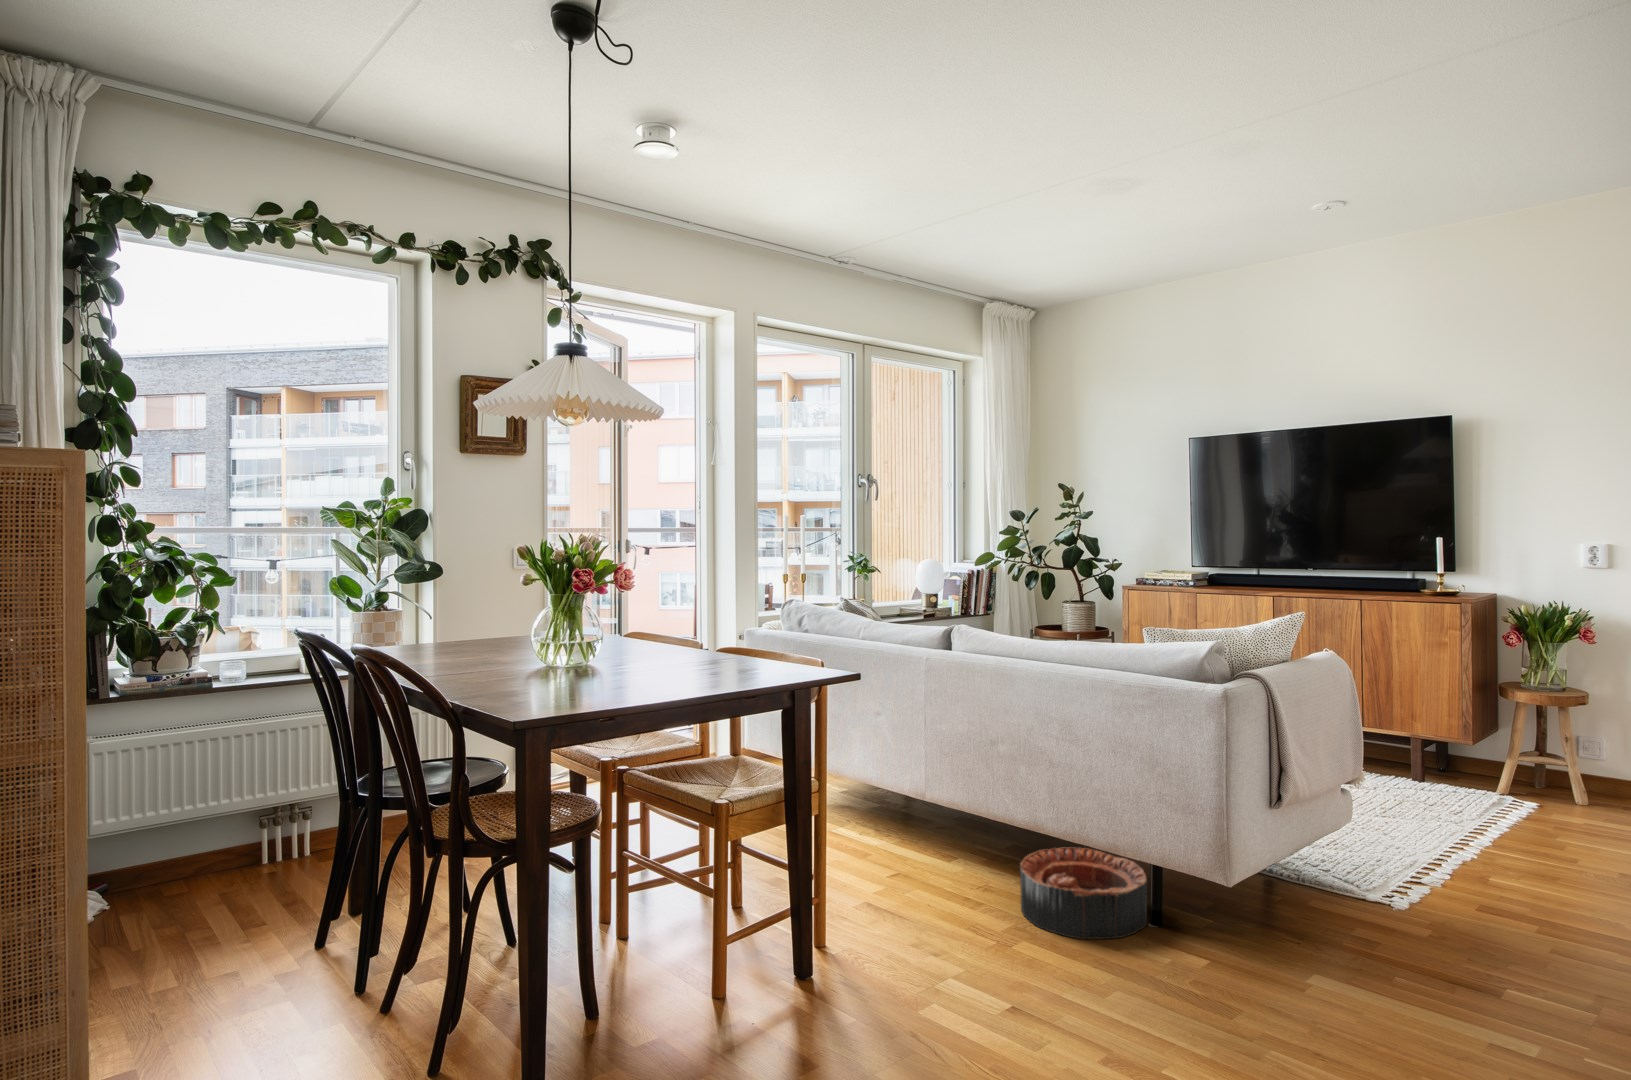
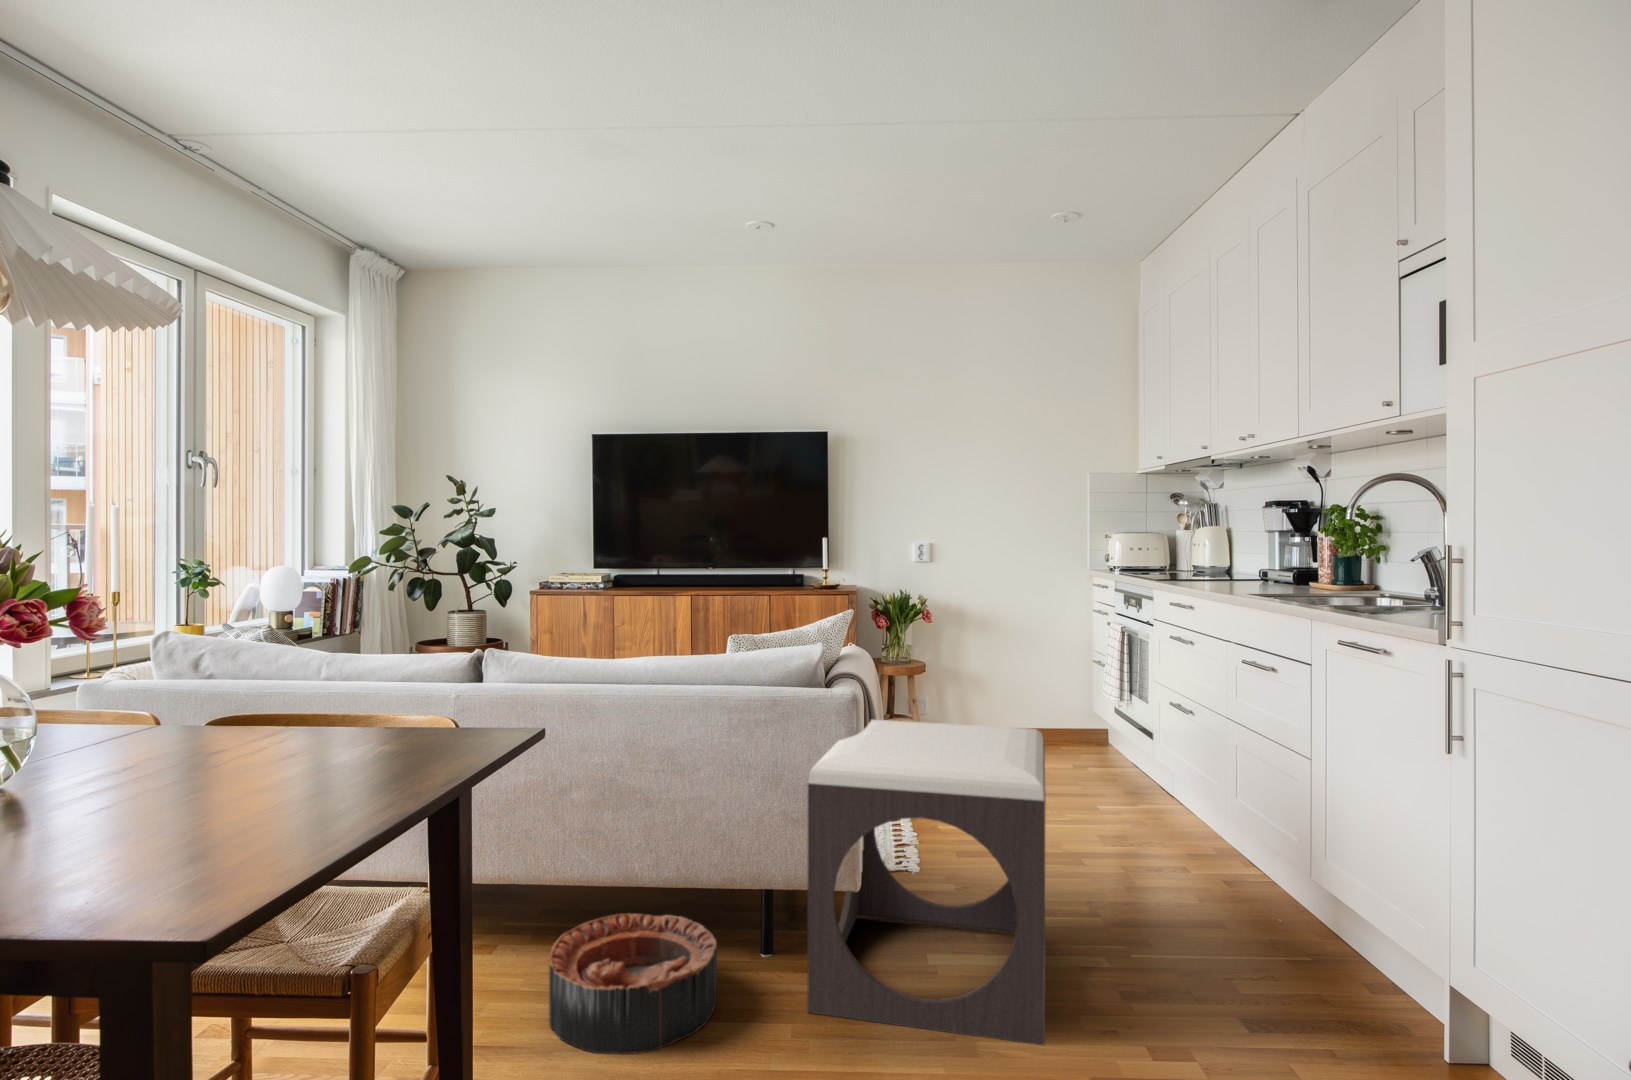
footstool: none [1209,730,1508,1036] -> present [807,720,1045,1045]

